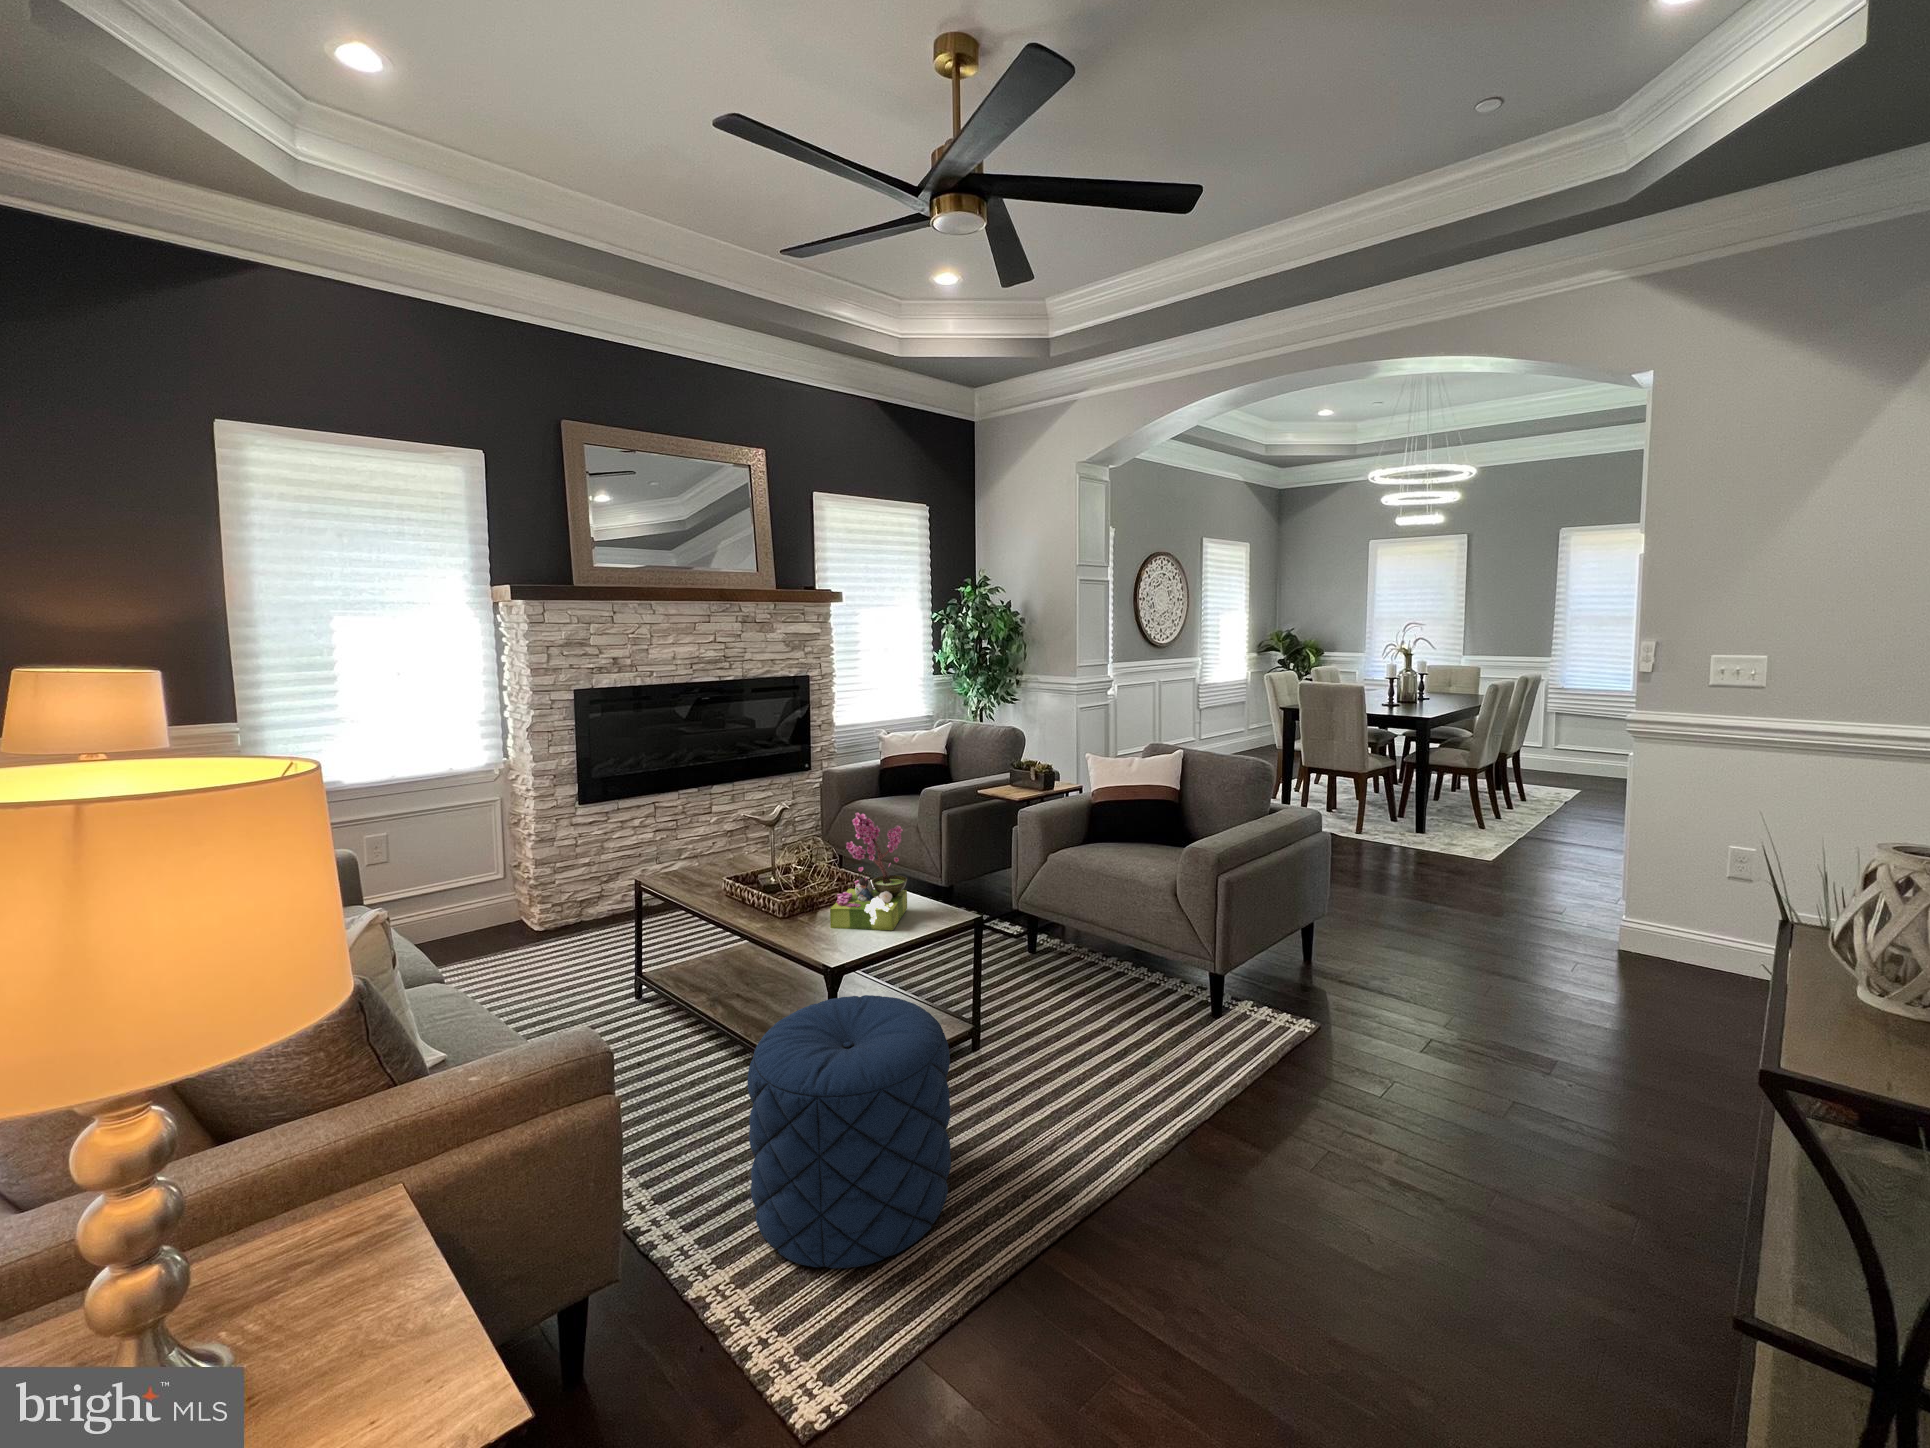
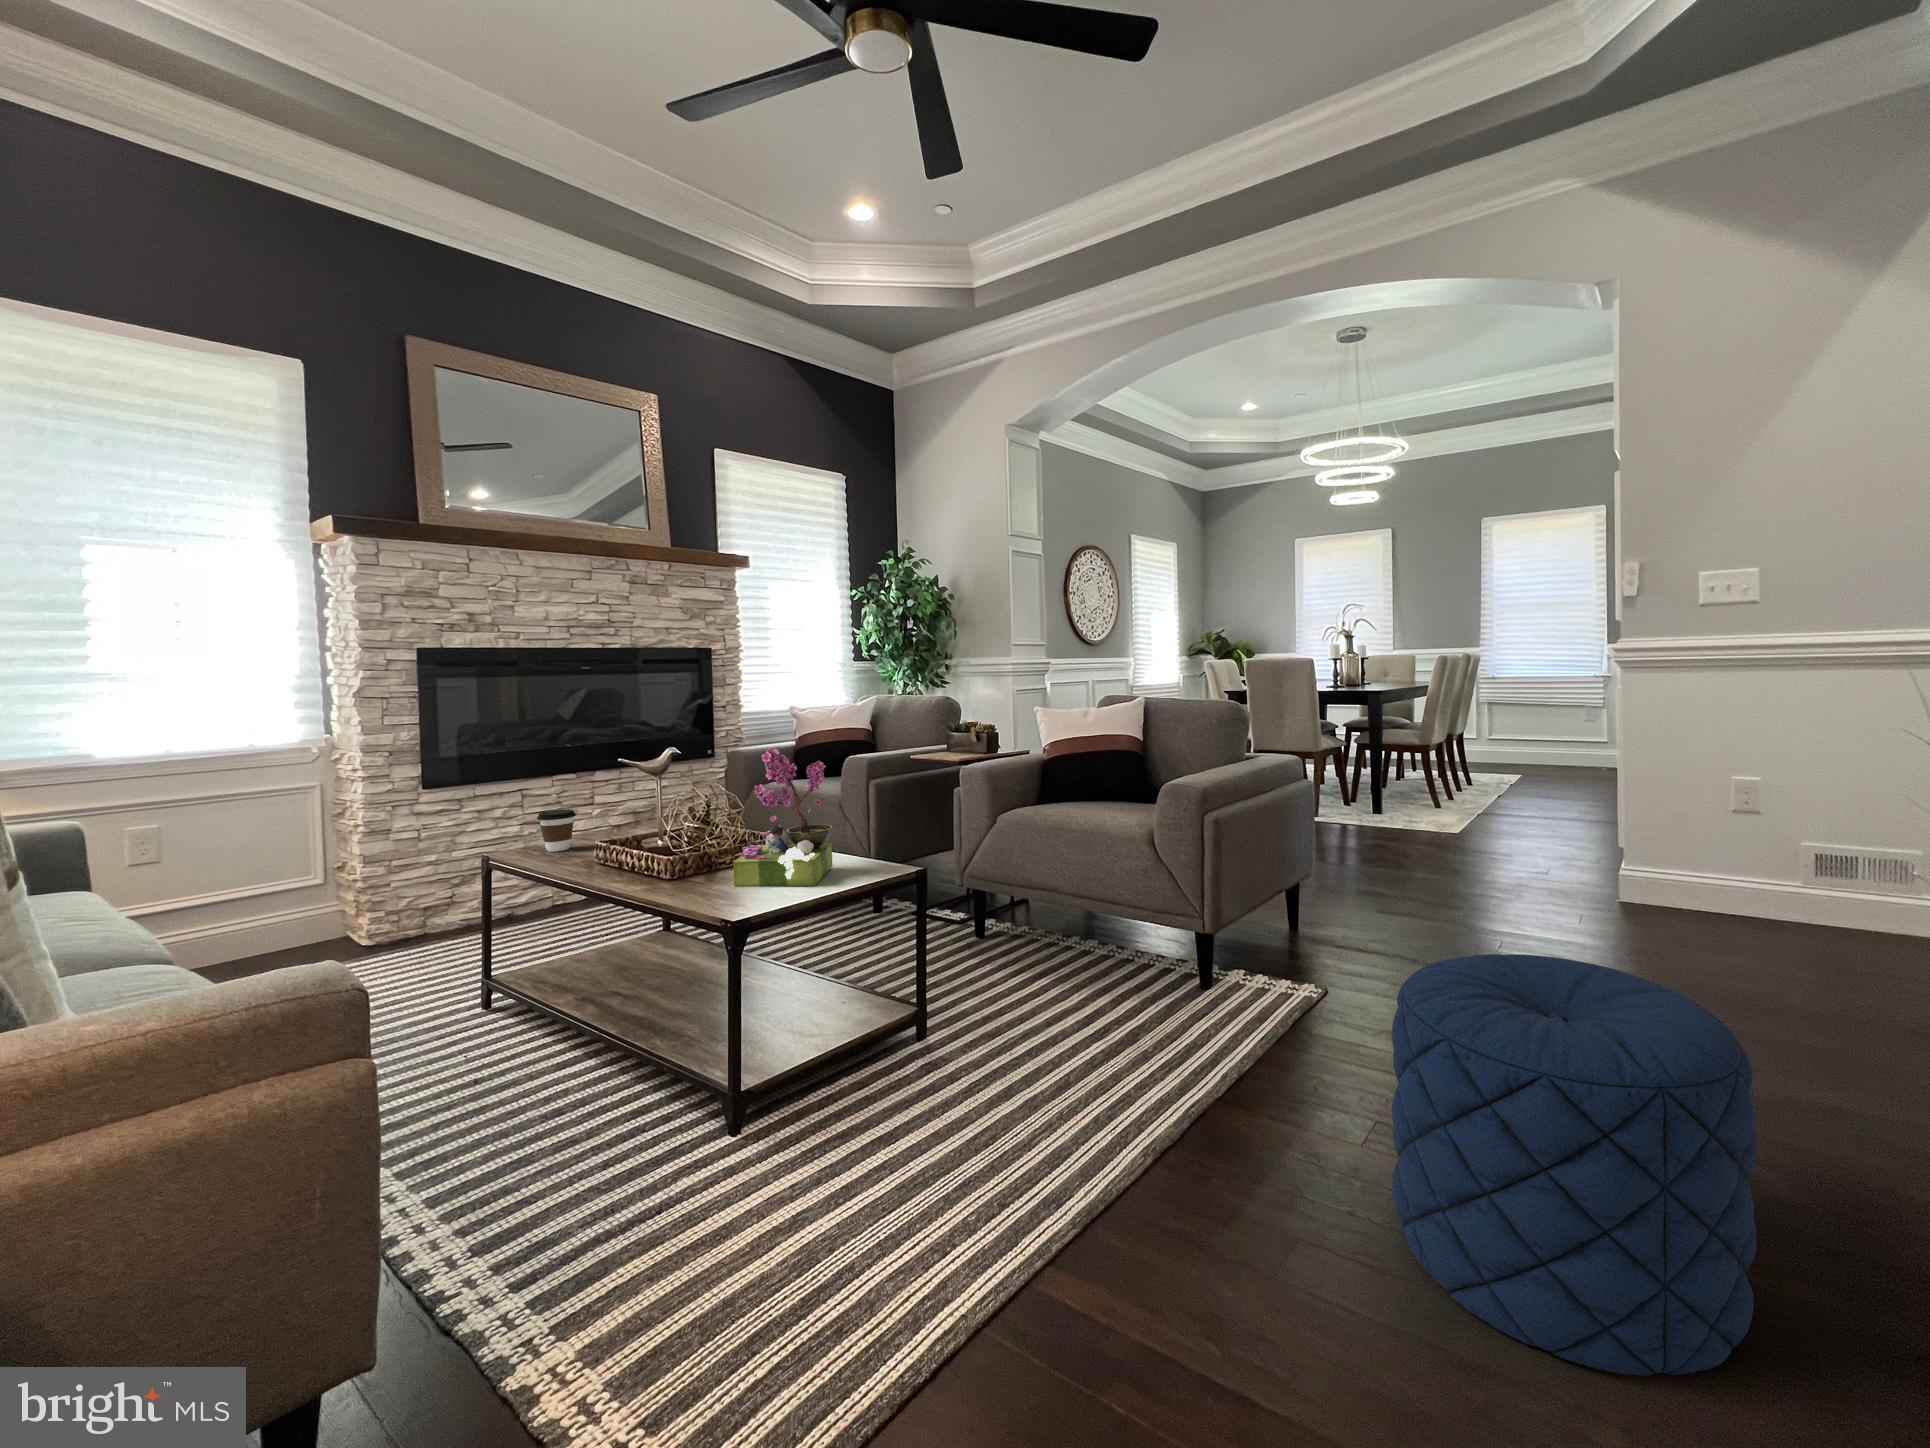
coffee cup: none [676,843,705,878] -> present [537,809,576,852]
pouf: present [747,995,951,1268] -> present [1392,954,1758,1376]

